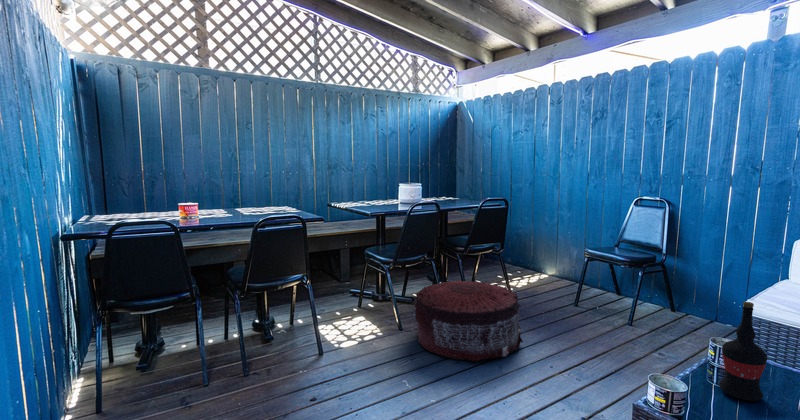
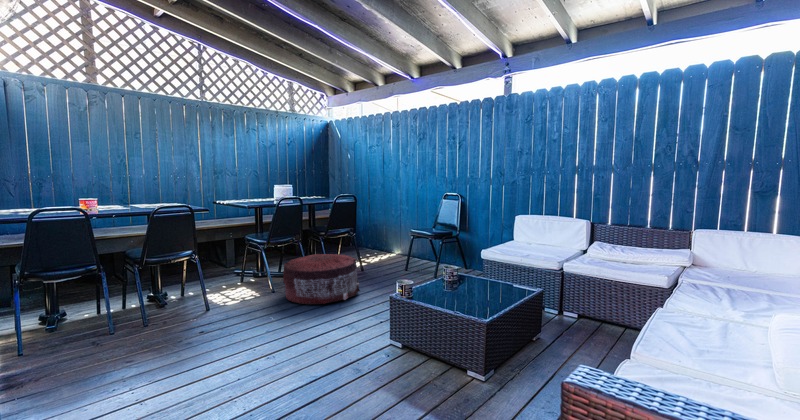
wine bottle: present [719,302,767,401] -> none [444,242,463,294]

